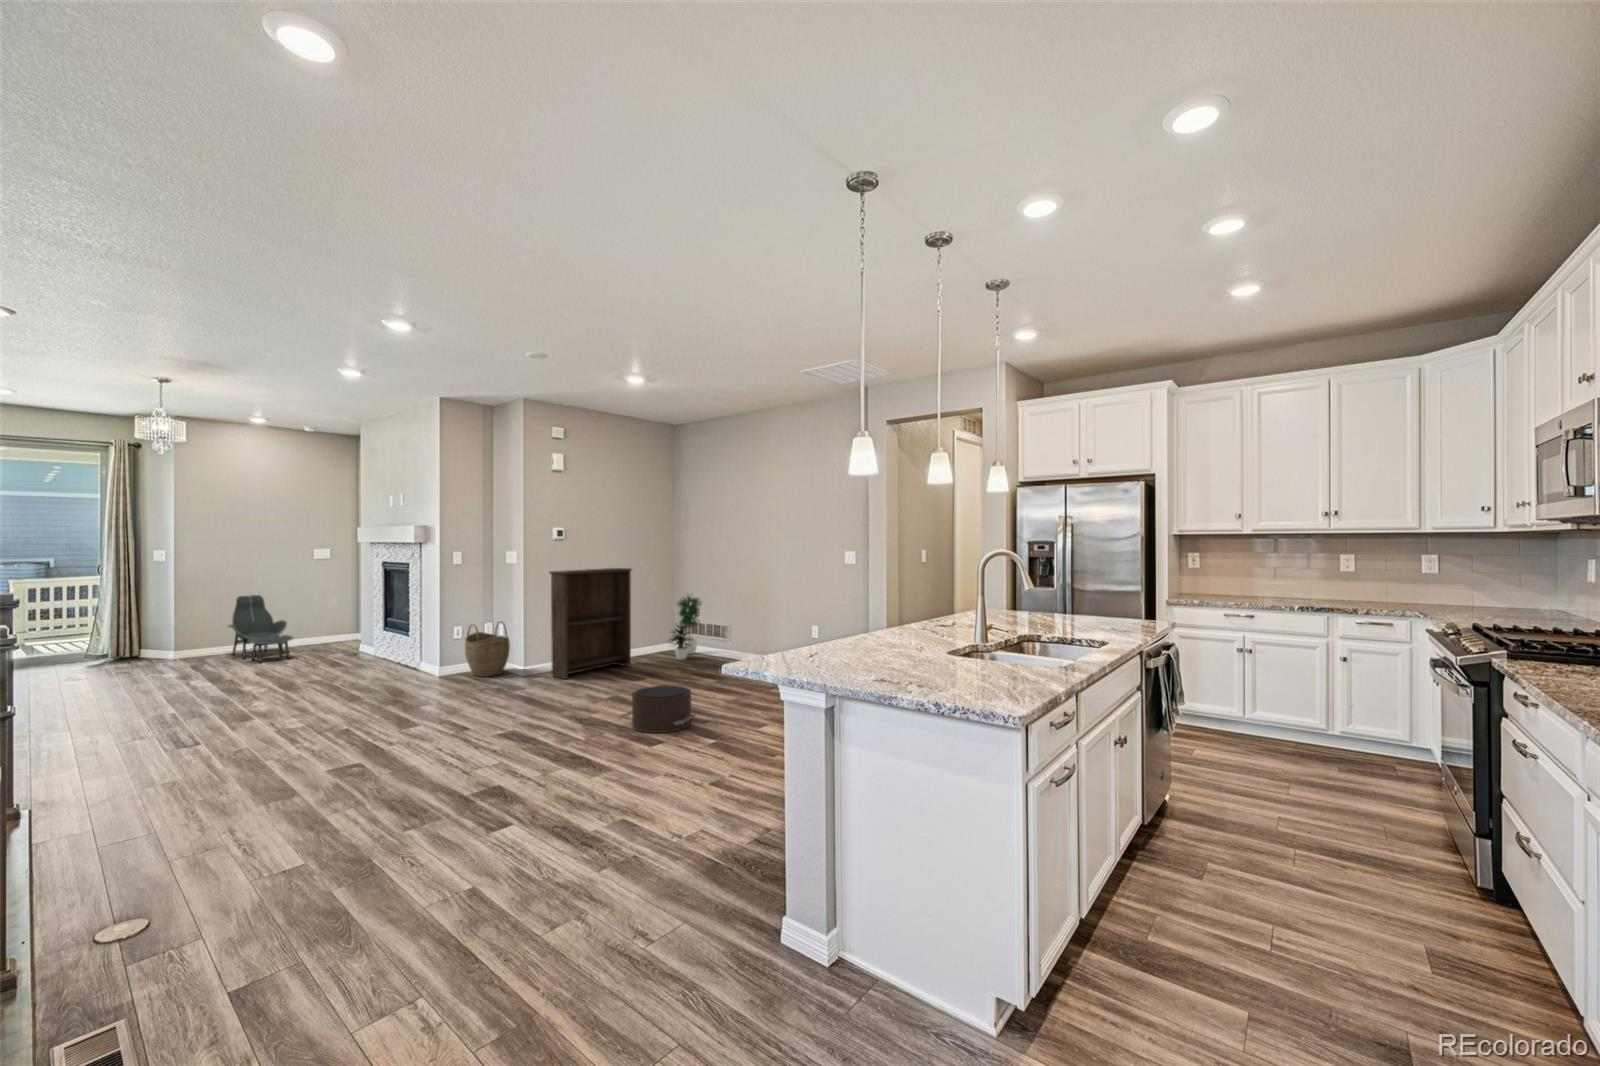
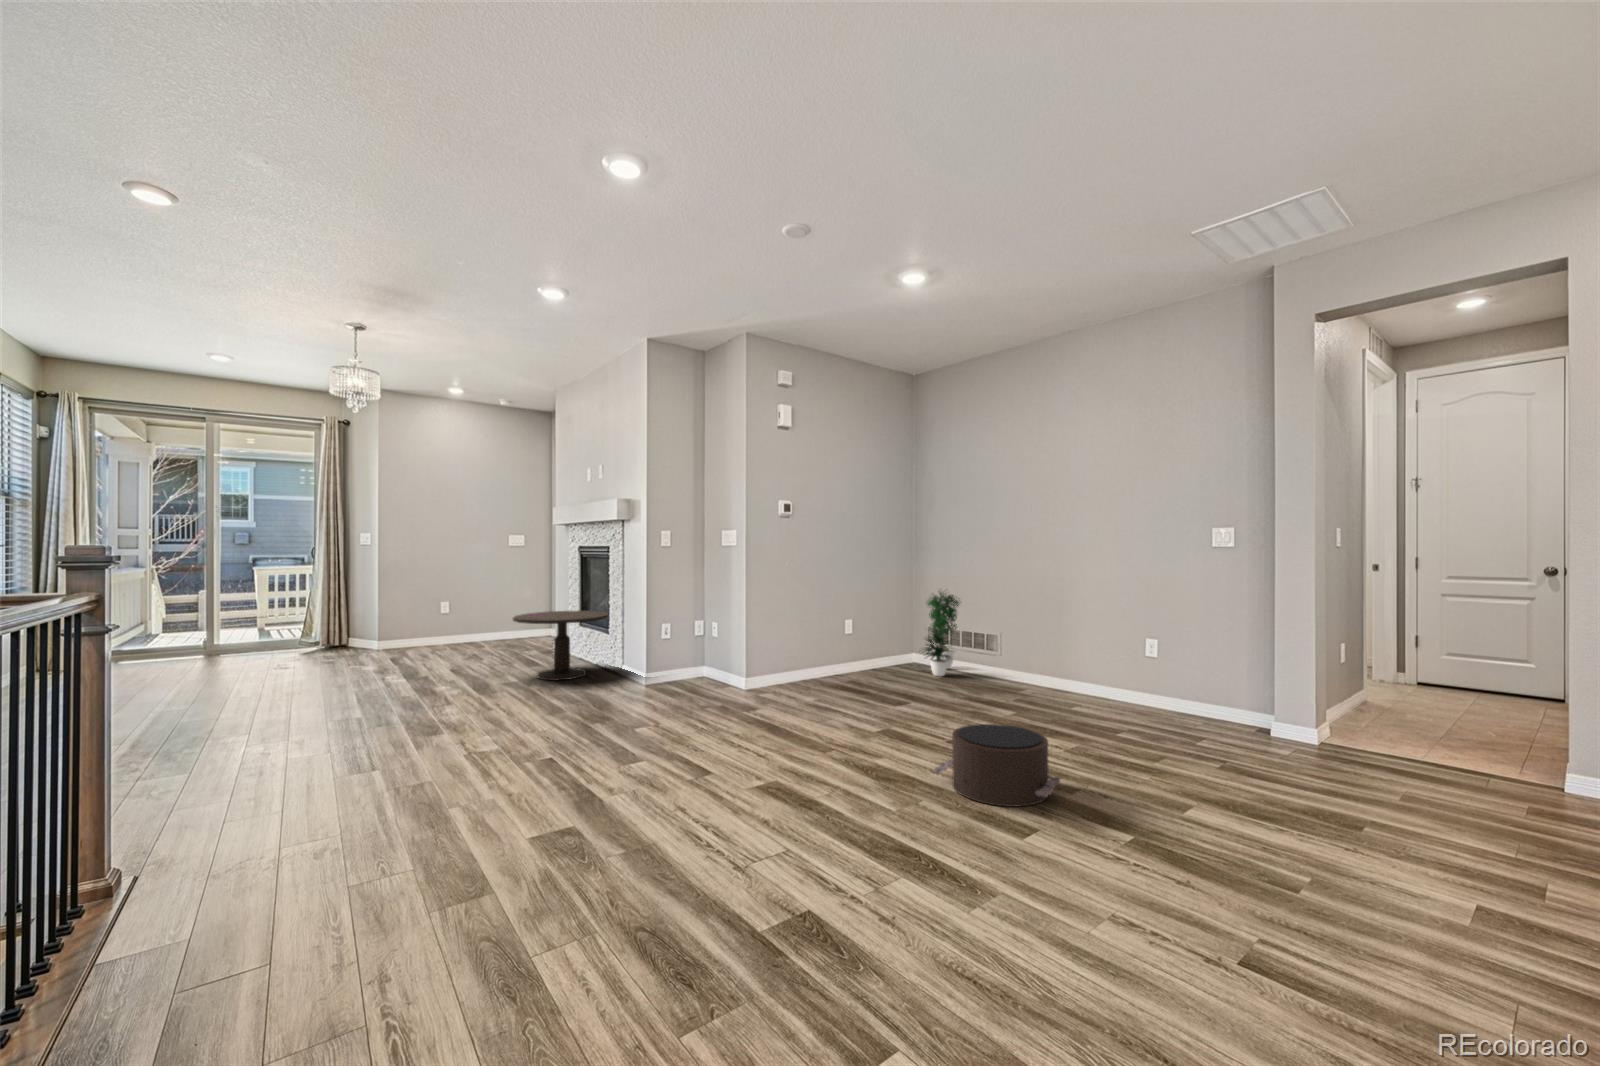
bookshelf: present [549,568,632,679] -> none [781,554,881,697]
lounge chair: present [228,595,293,663] -> none [426,583,490,658]
side table: none [316,618,407,677] -> present [513,611,609,680]
woven basket: present [465,621,510,677] -> none [677,618,730,688]

